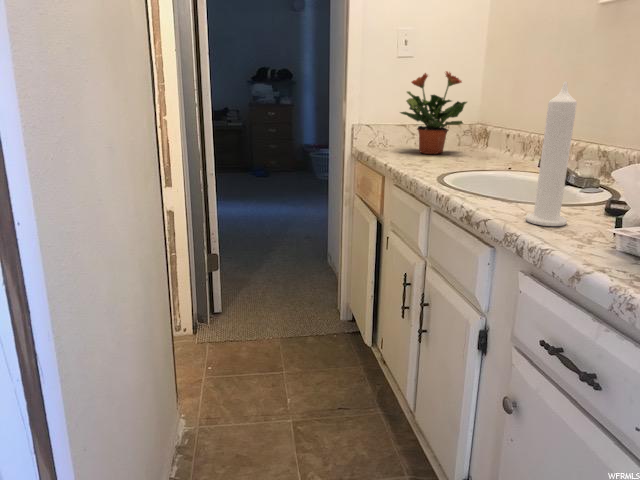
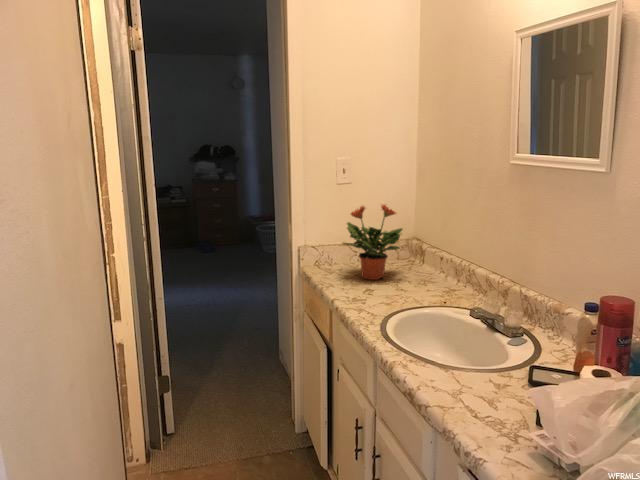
candle: present [526,81,577,226] -> none [461,293,497,418]

